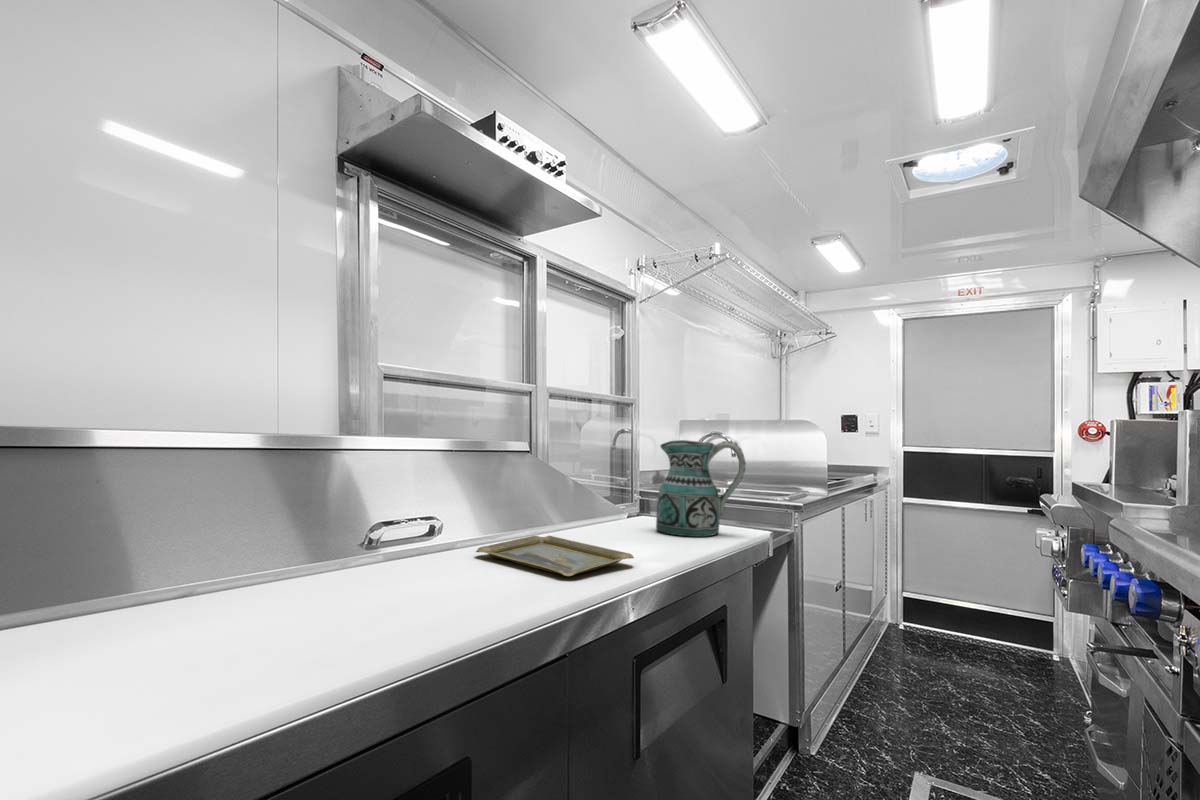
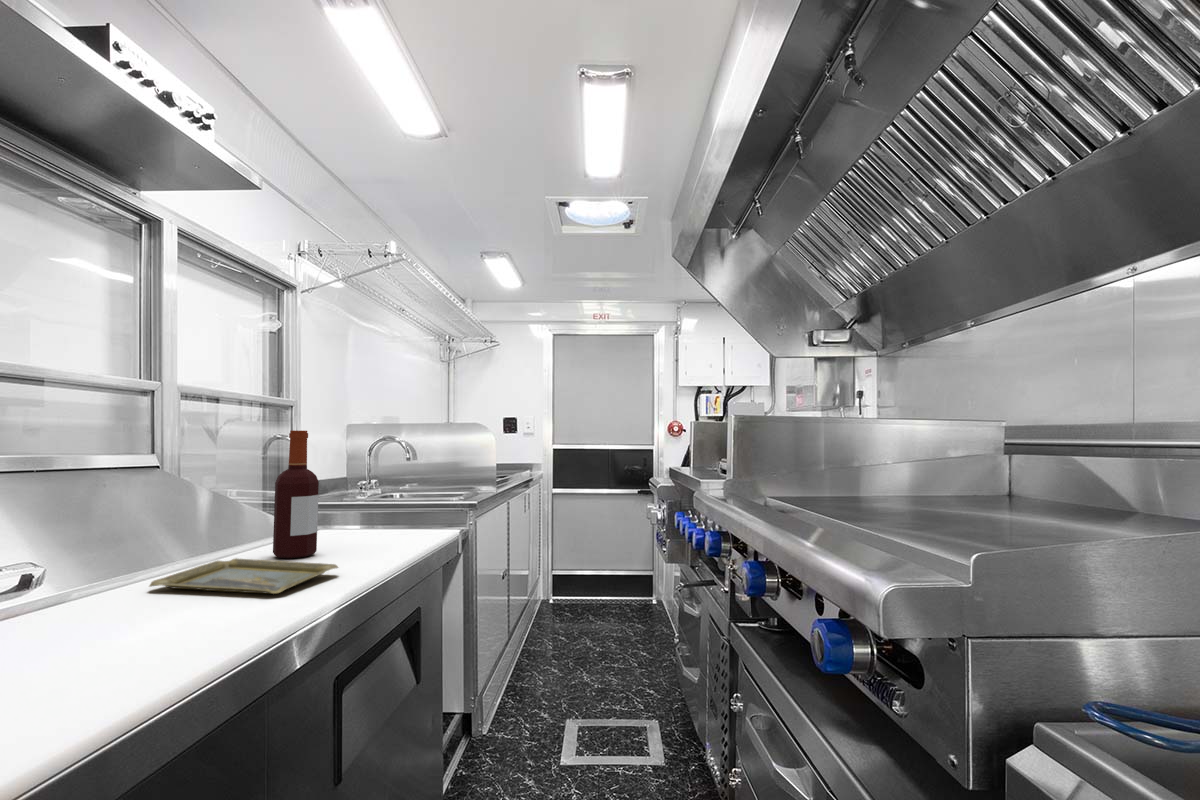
bottle: none [586,416,626,542] -> present [273,430,319,559]
ceramic pitcher: present [656,440,746,537] -> none [345,449,433,543]

